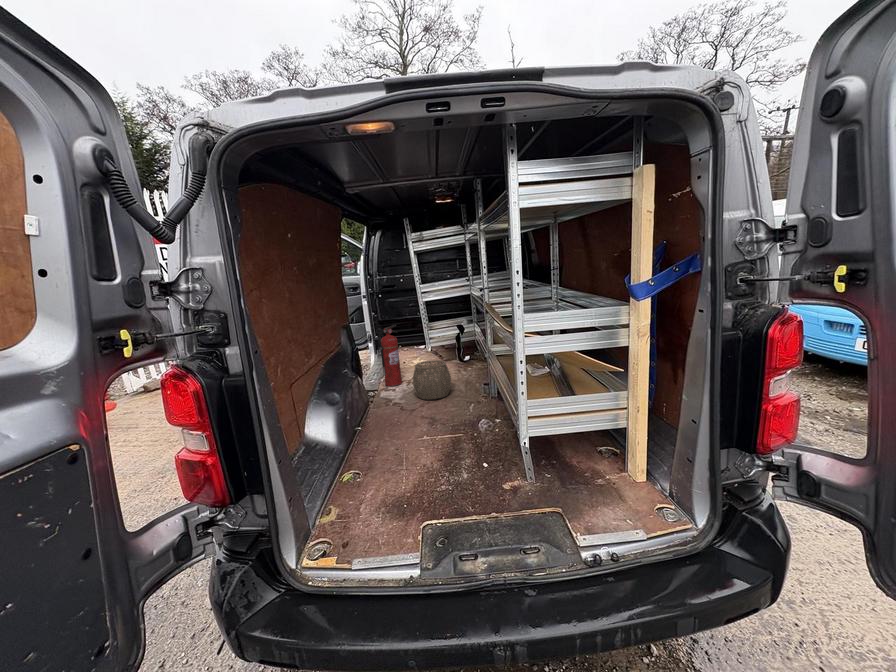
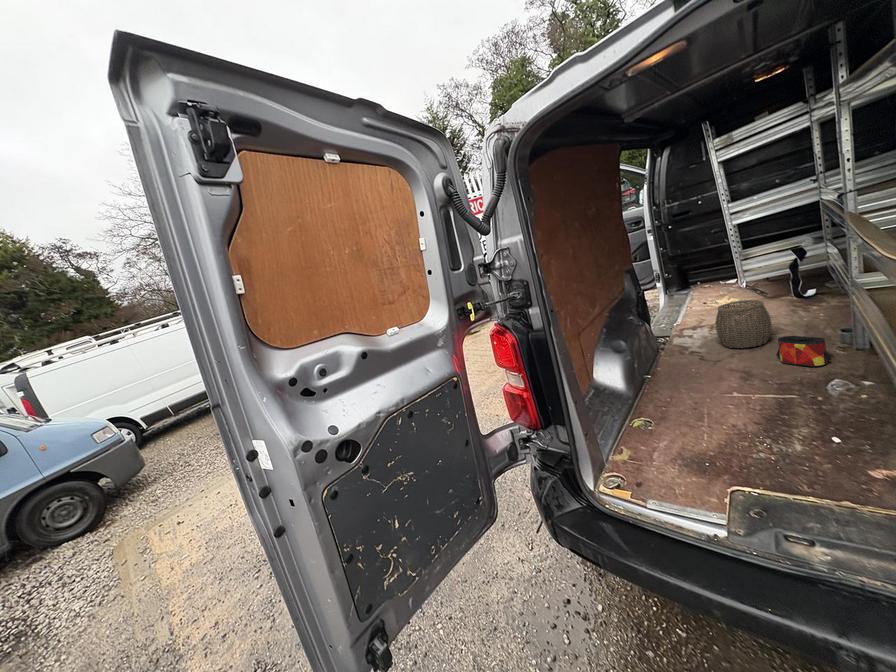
fire extinguisher: present [378,325,402,386] -> none [670,260,702,332]
bag: none [455,389,489,413] -> present [776,336,831,367]

